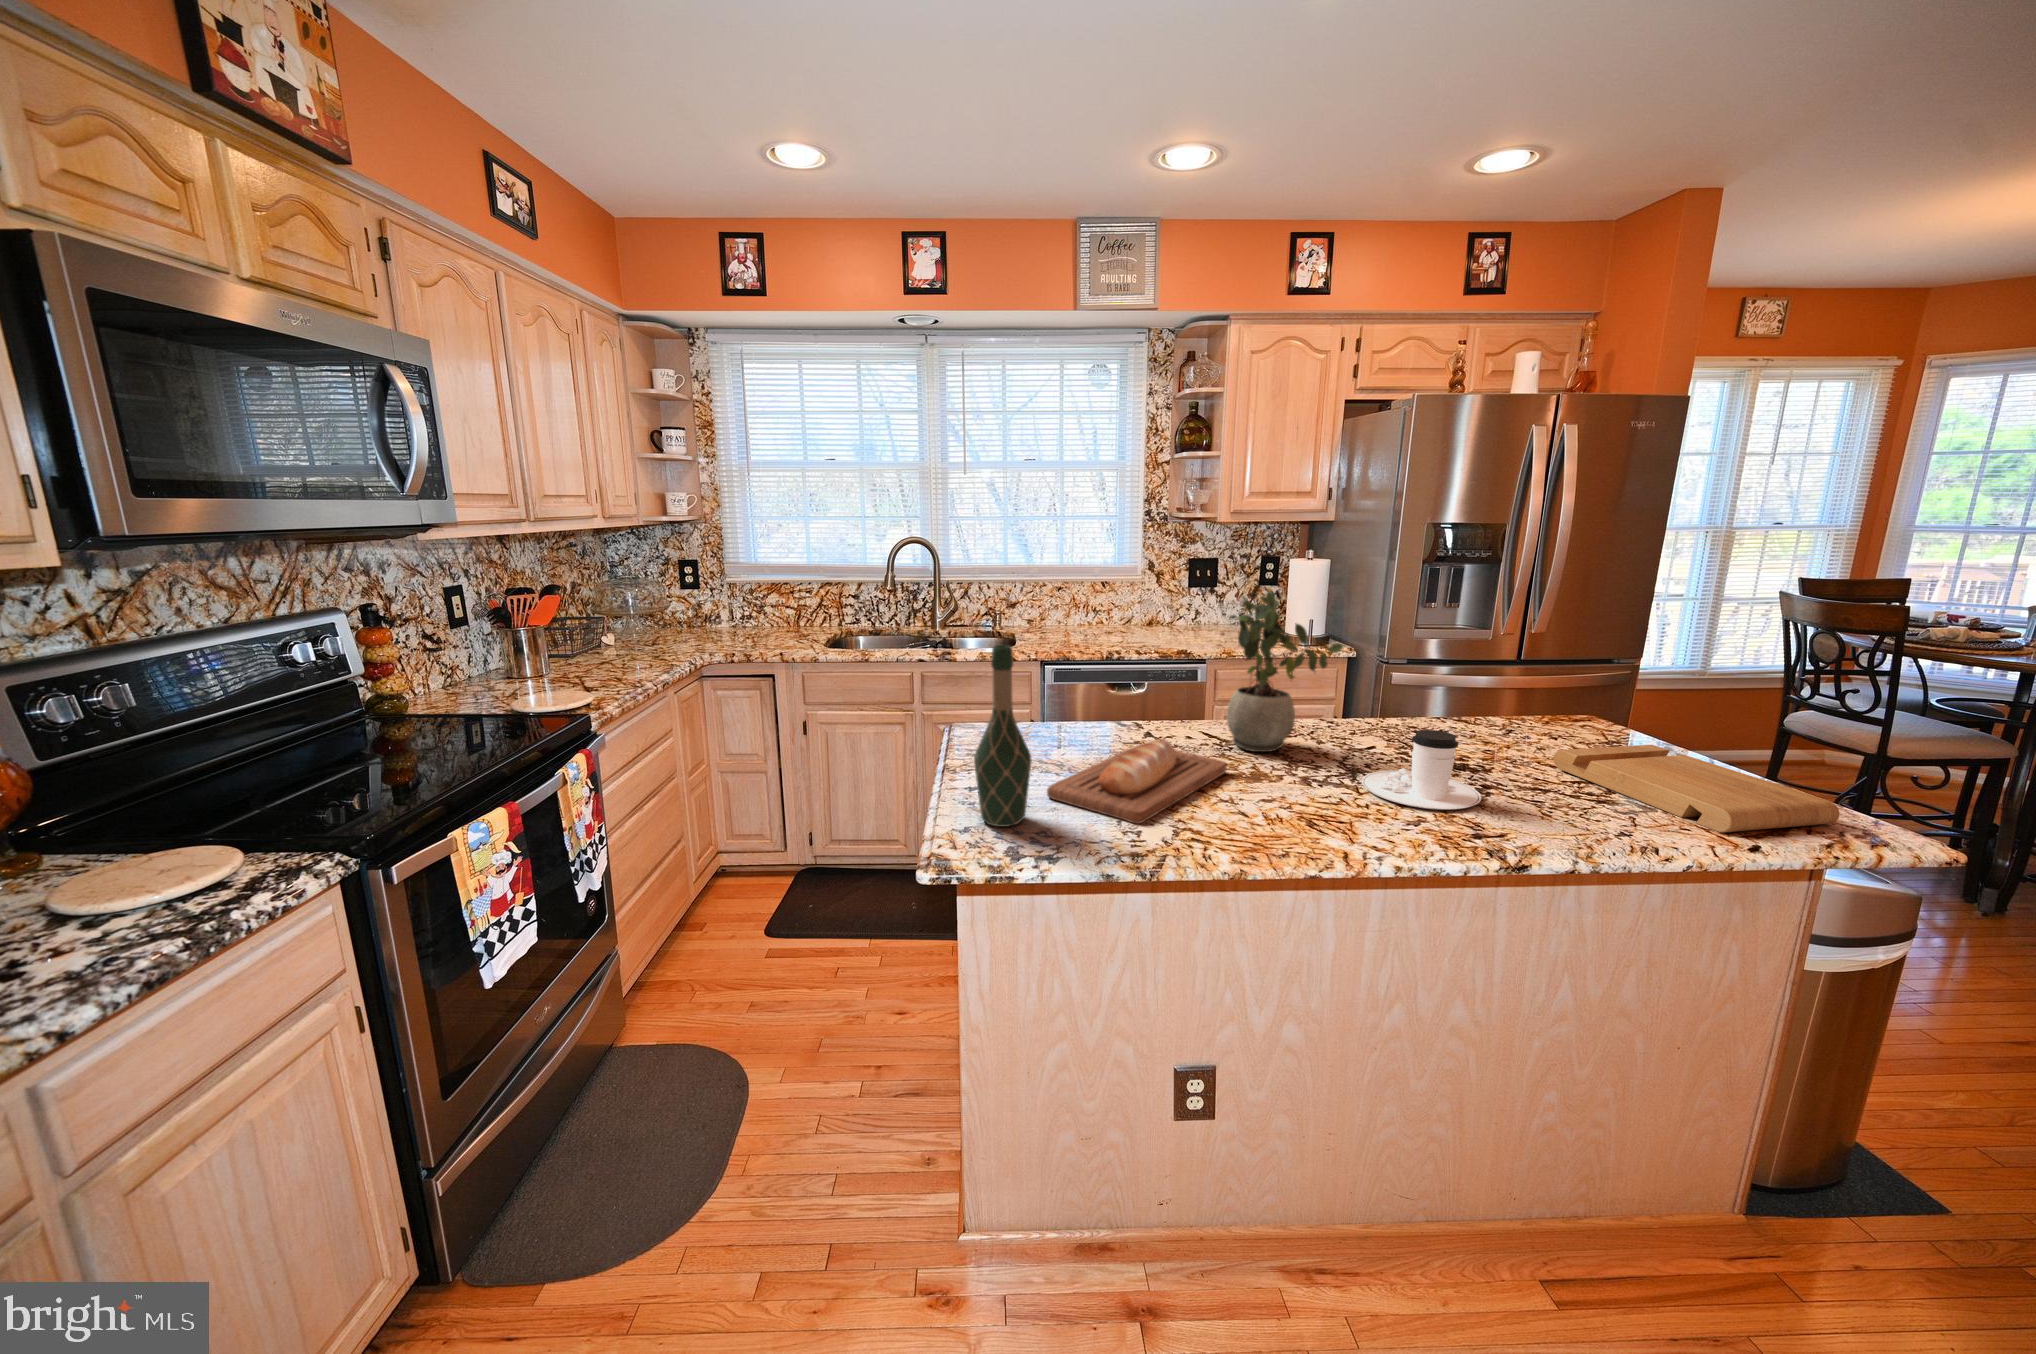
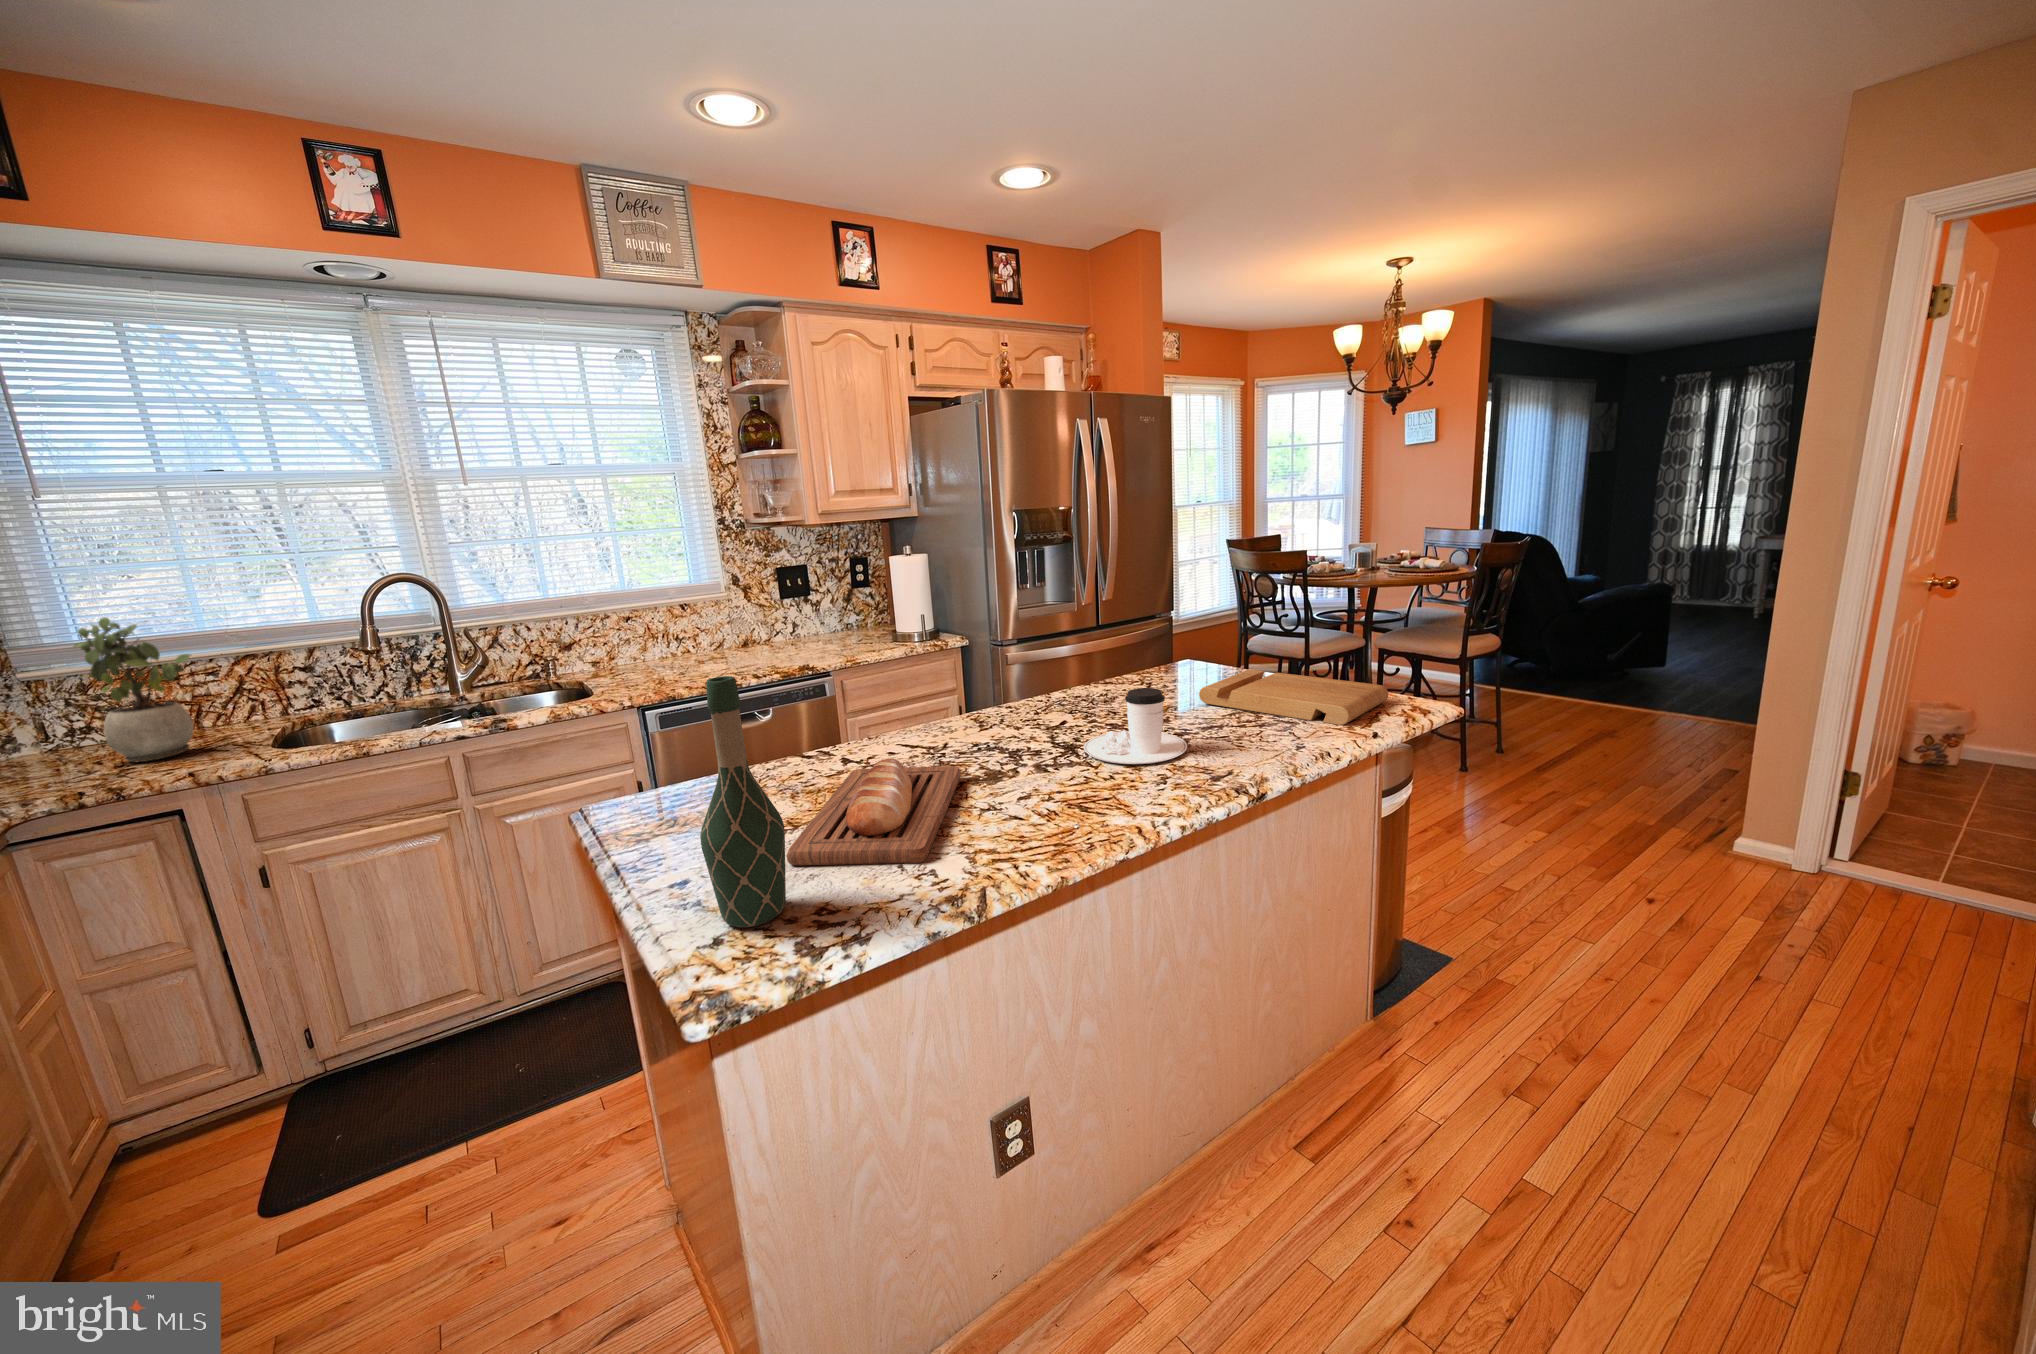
potted plant: present [1227,591,1343,752] -> present [74,617,194,762]

